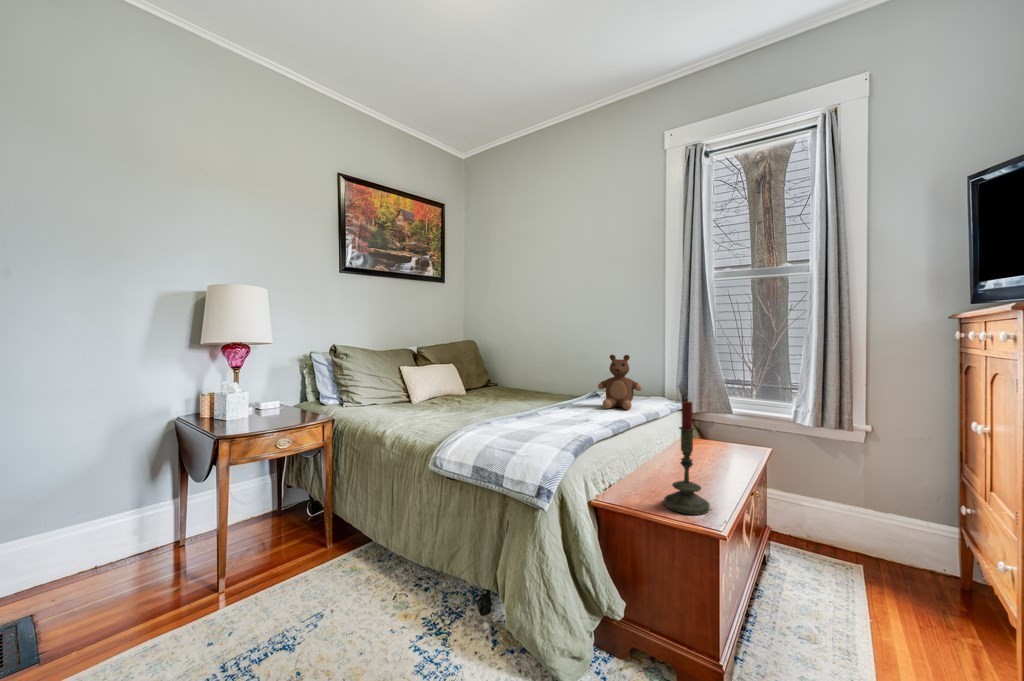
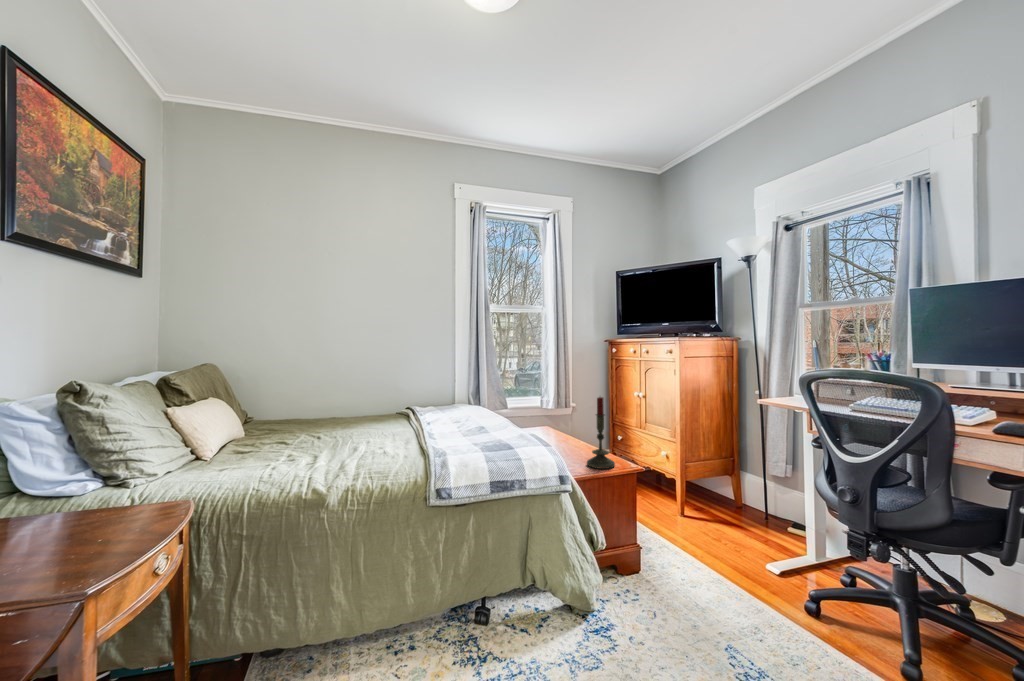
teddy bear: present [598,355,642,410] -> none [442,370,479,418]

